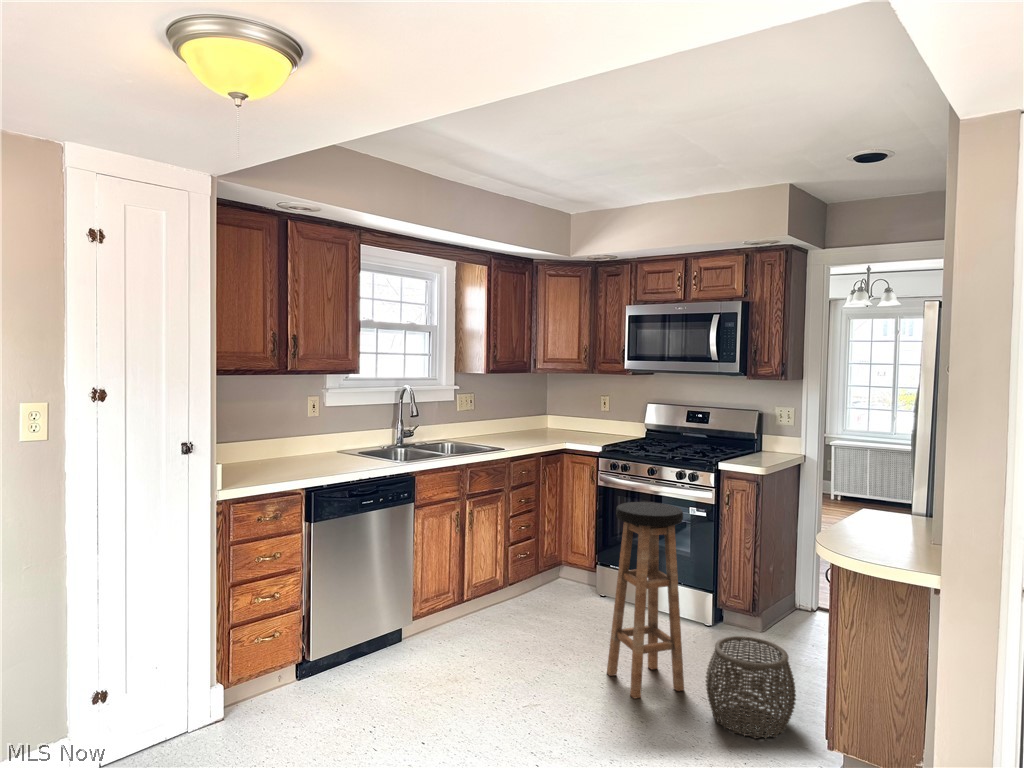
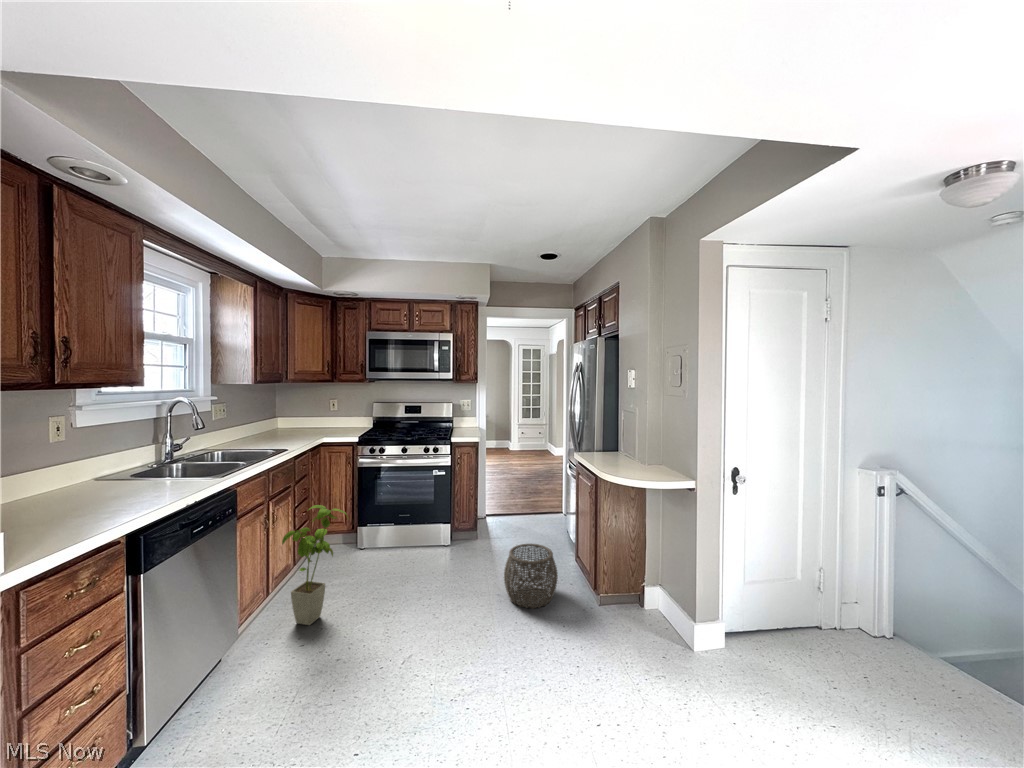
bar stool: present [607,502,684,699] -> none [427,471,482,615]
house plant: none [462,512,528,642] -> present [282,505,348,625]

